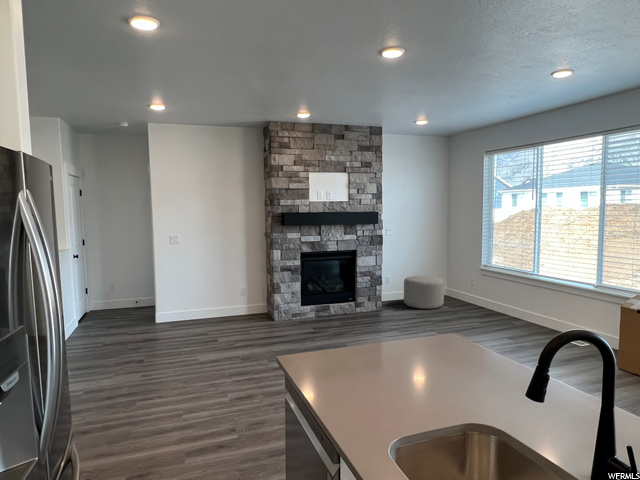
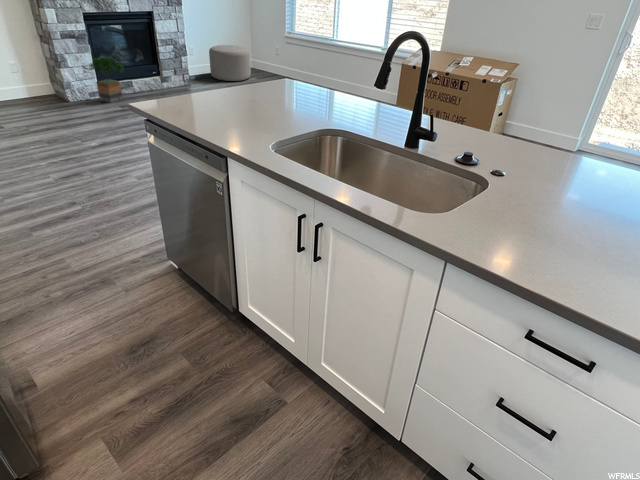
potted tree: none [295,285,324,324] -> present [90,57,124,103]

